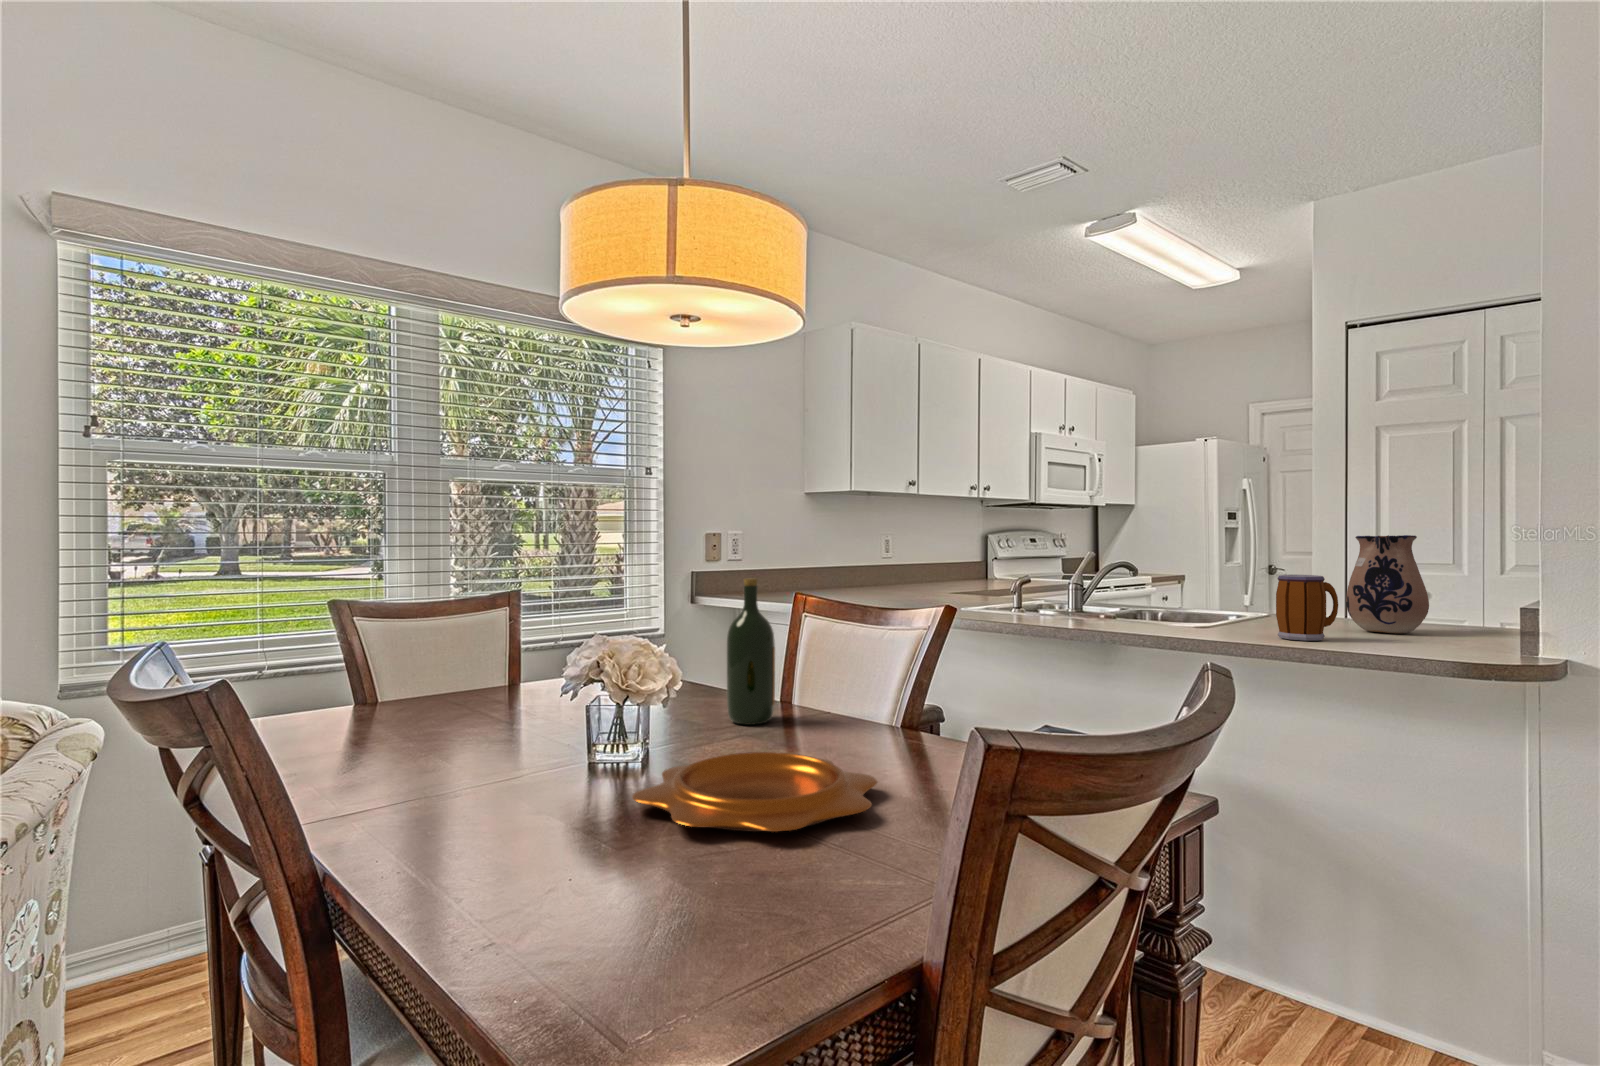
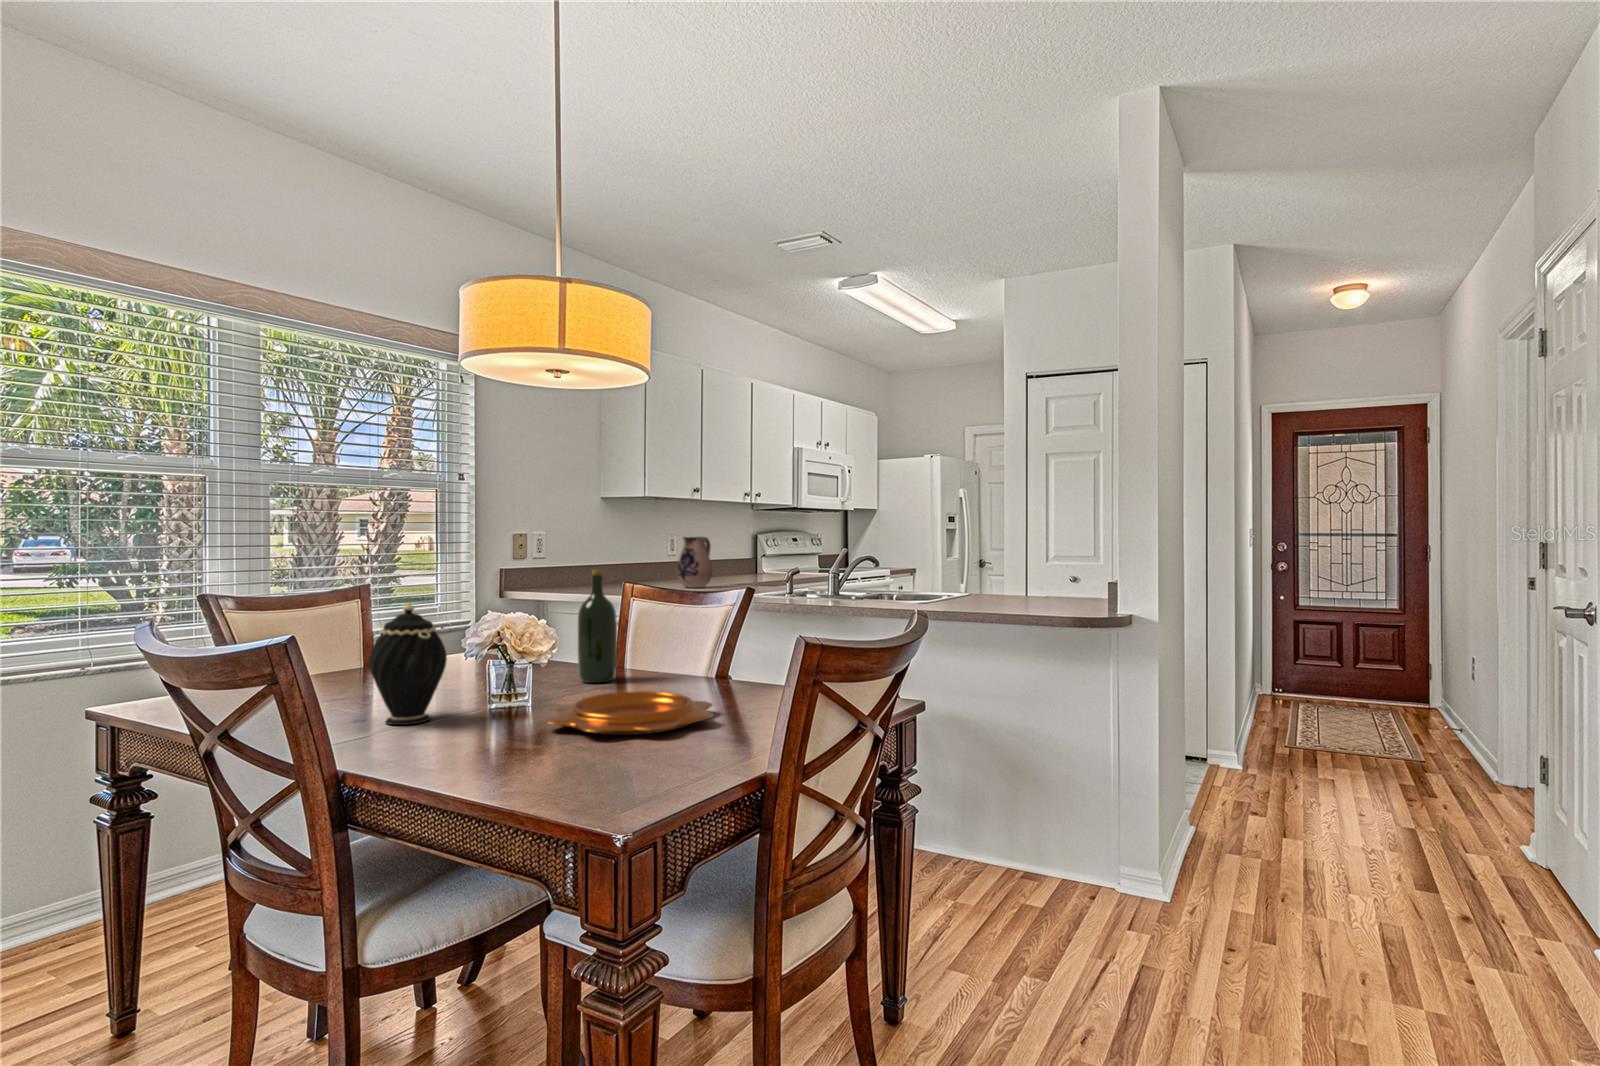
ceramic pitcher: present [1346,535,1429,634] -> present [677,537,712,588]
mug: present [1276,575,1338,641] -> none [970,563,1008,609]
teapot: none [437,621,535,781] -> present [369,603,447,725]

